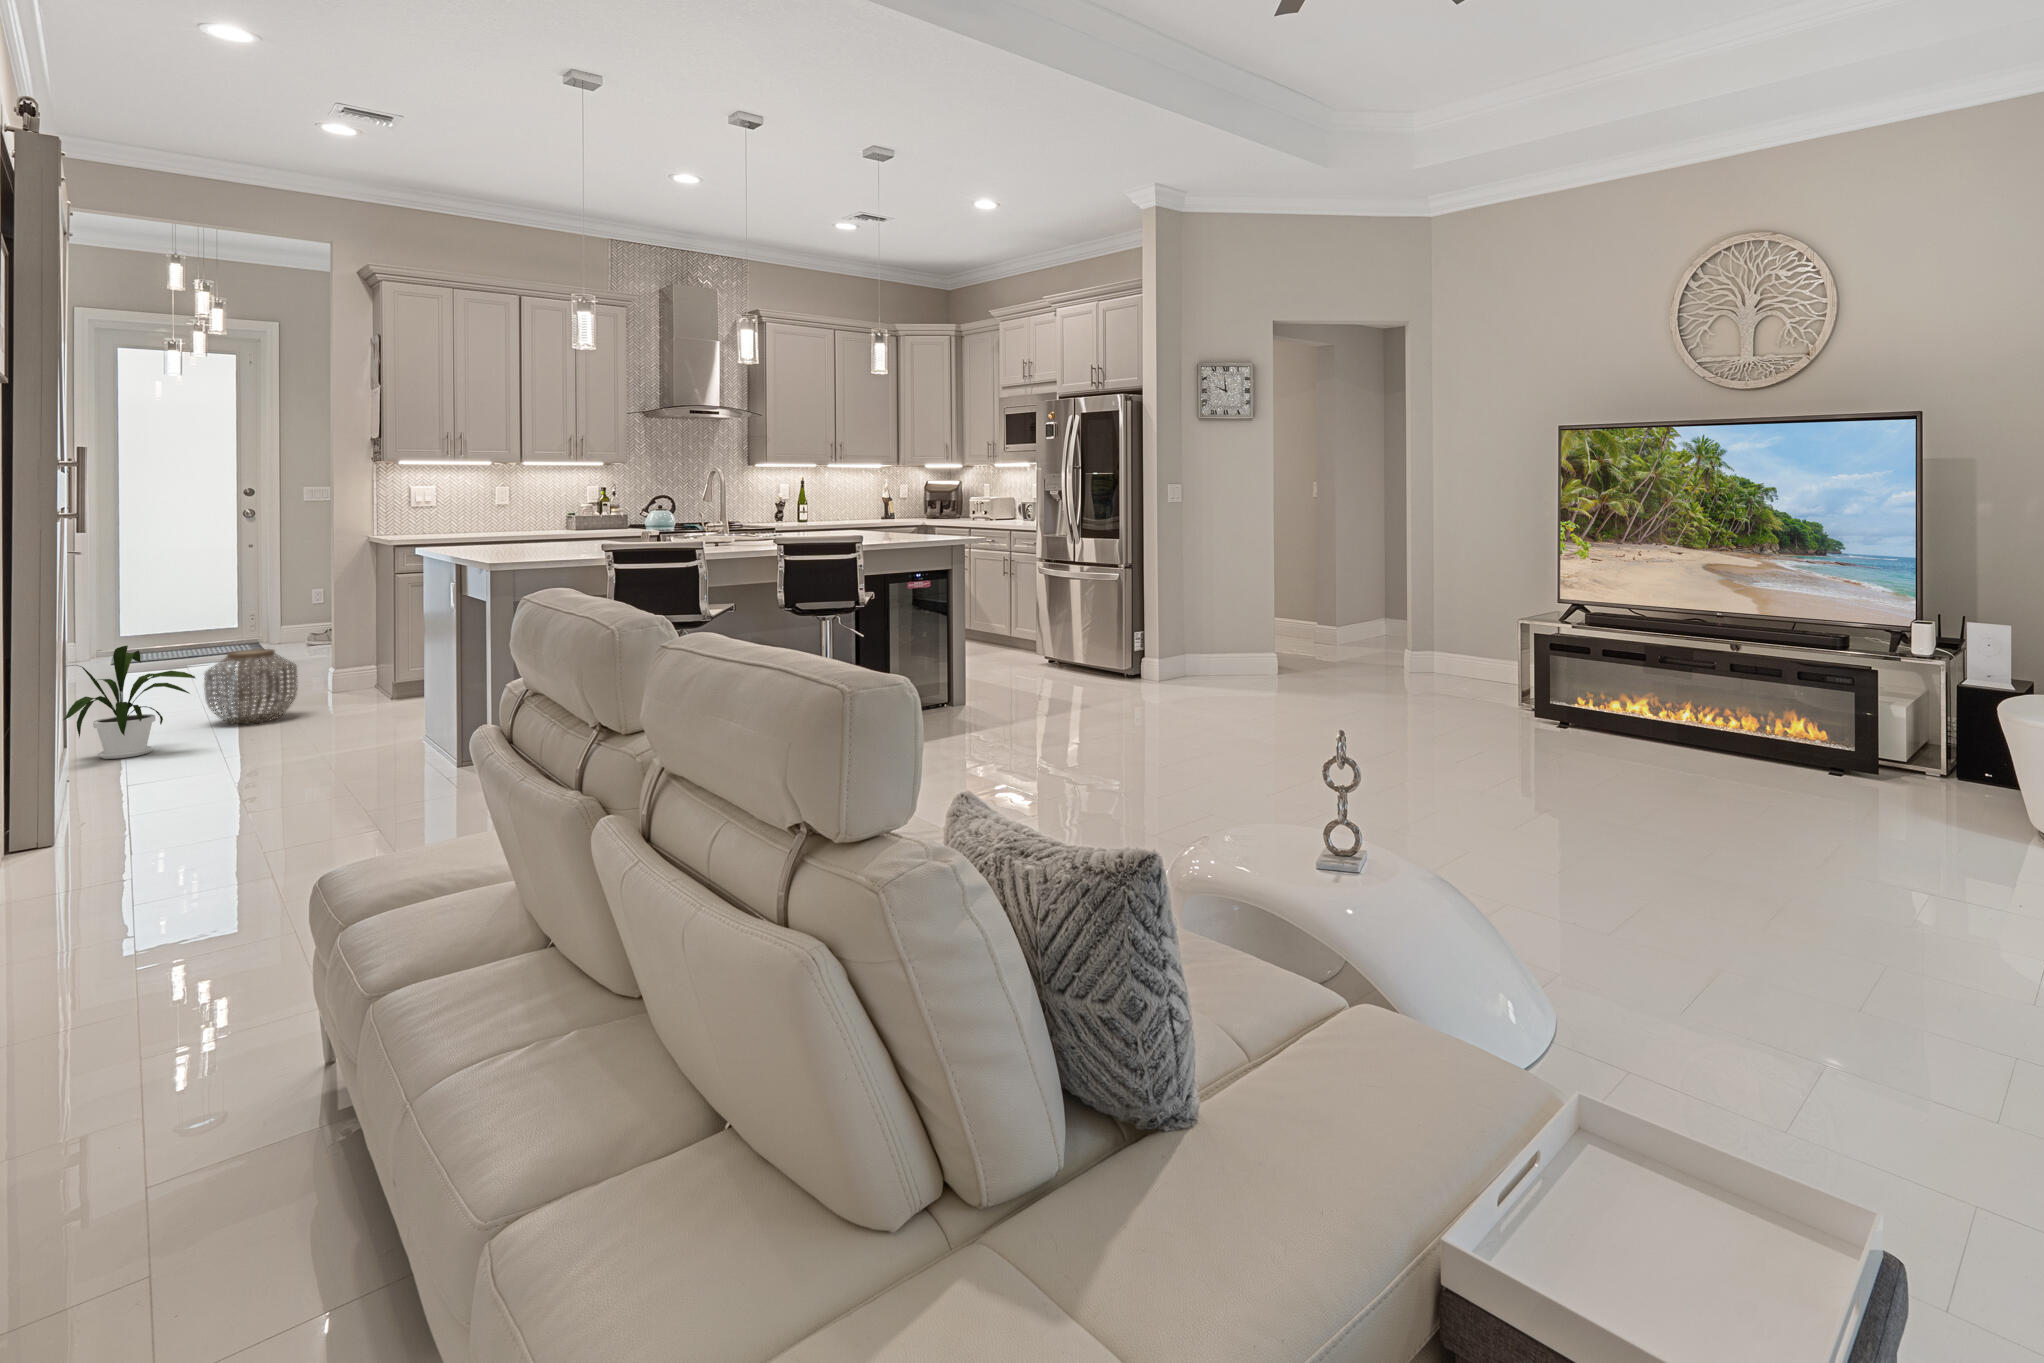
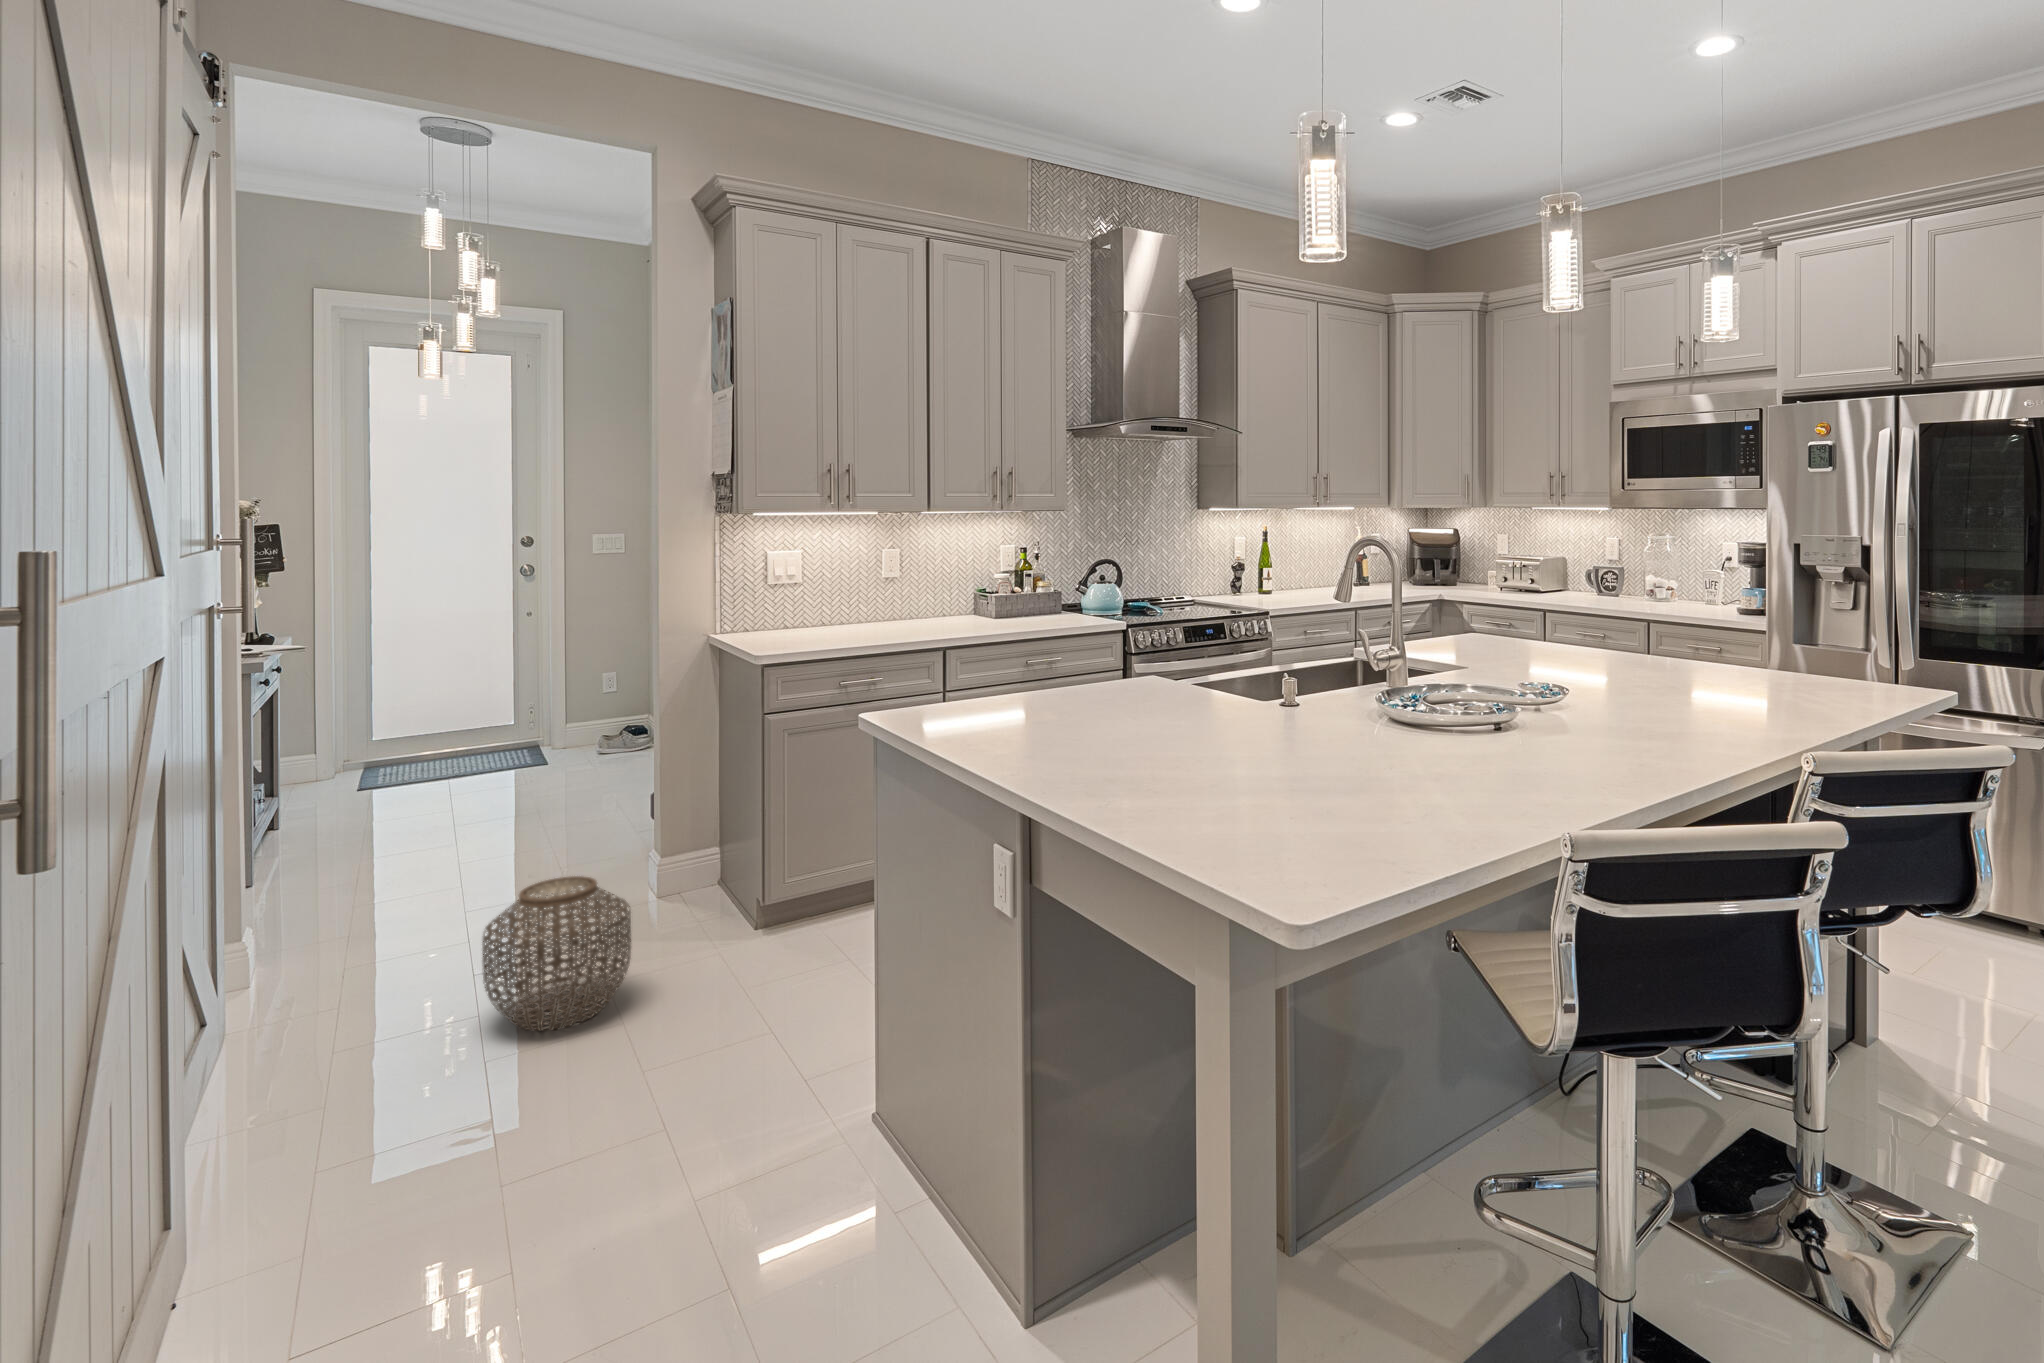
house plant: present [64,646,195,759] -> none [215,942,479,1198]

